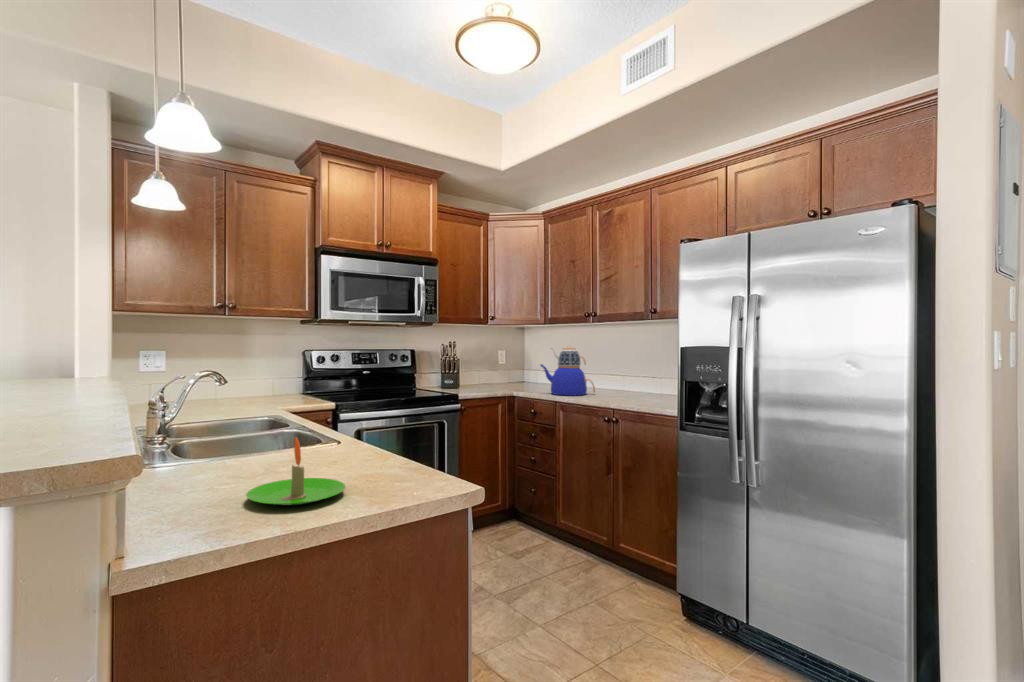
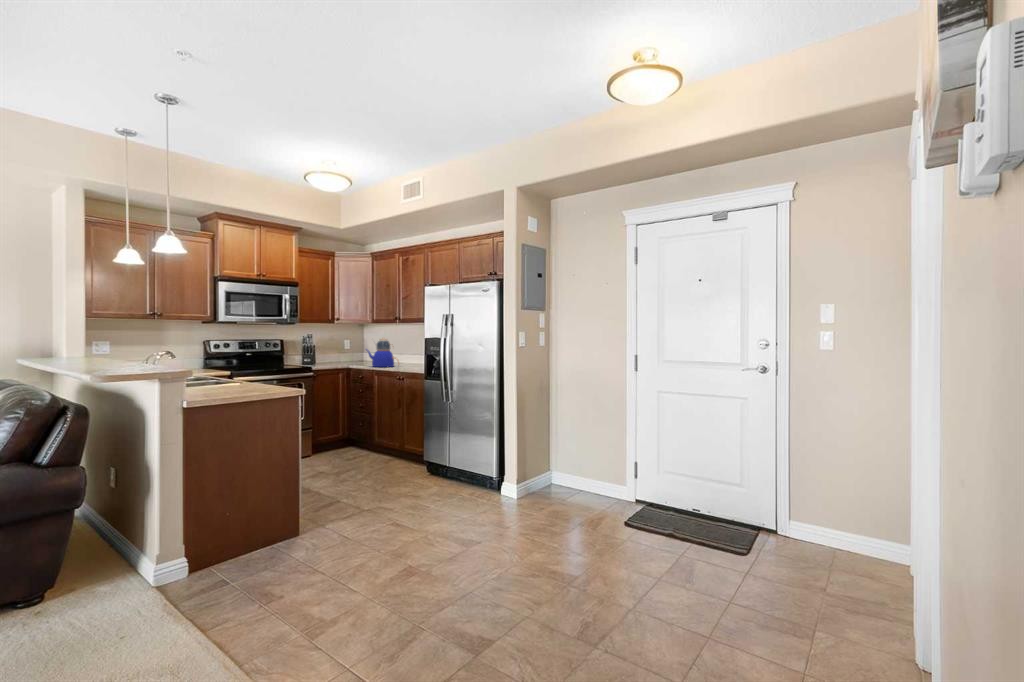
candle: present [246,437,346,505] -> none [209,372,248,395]

